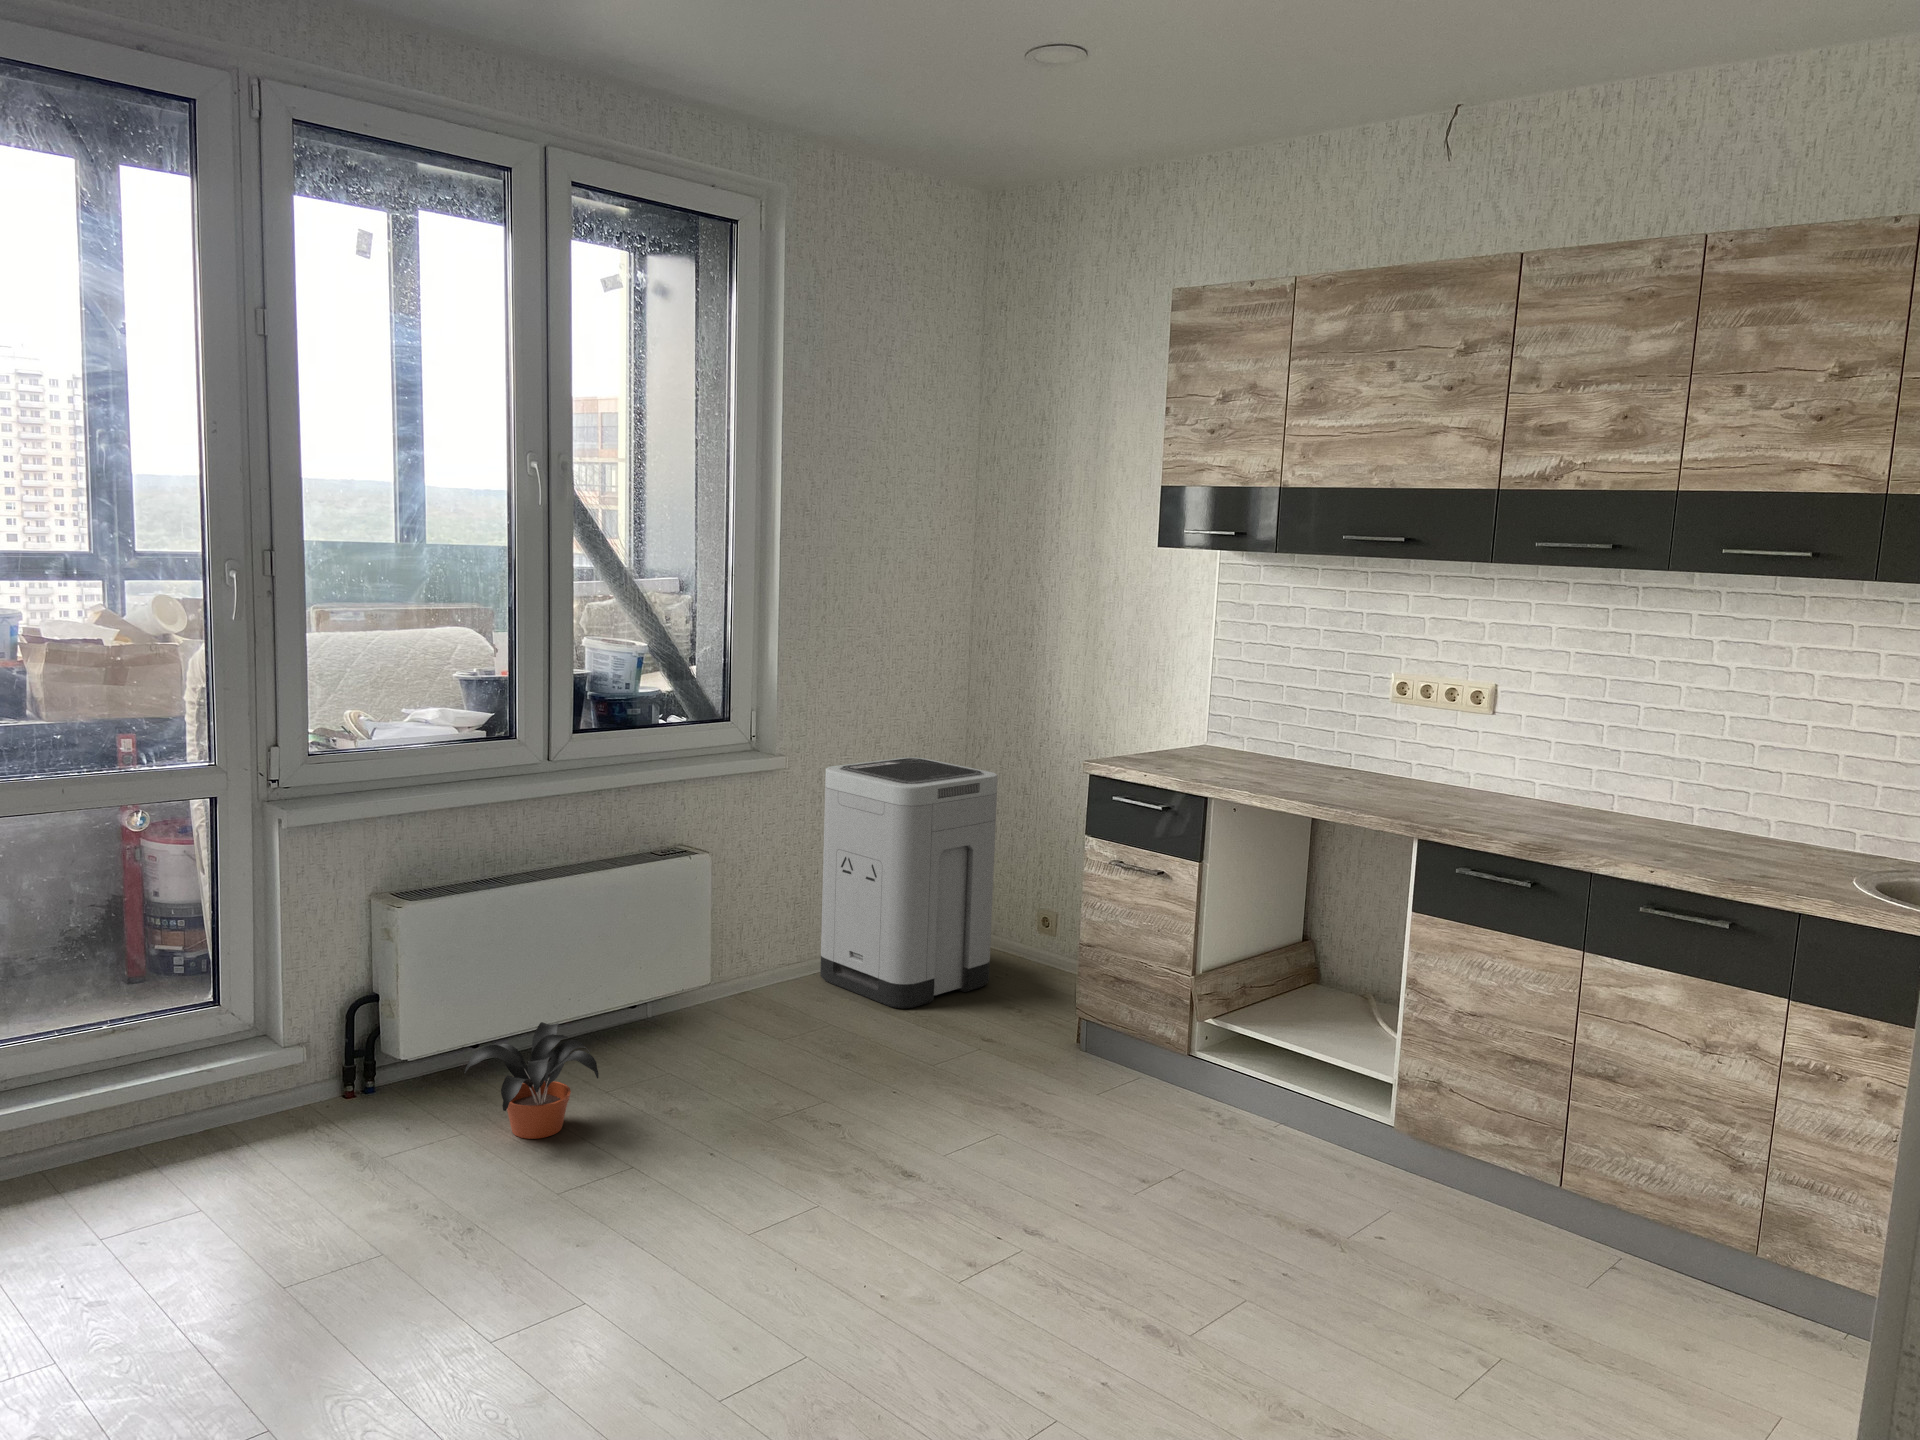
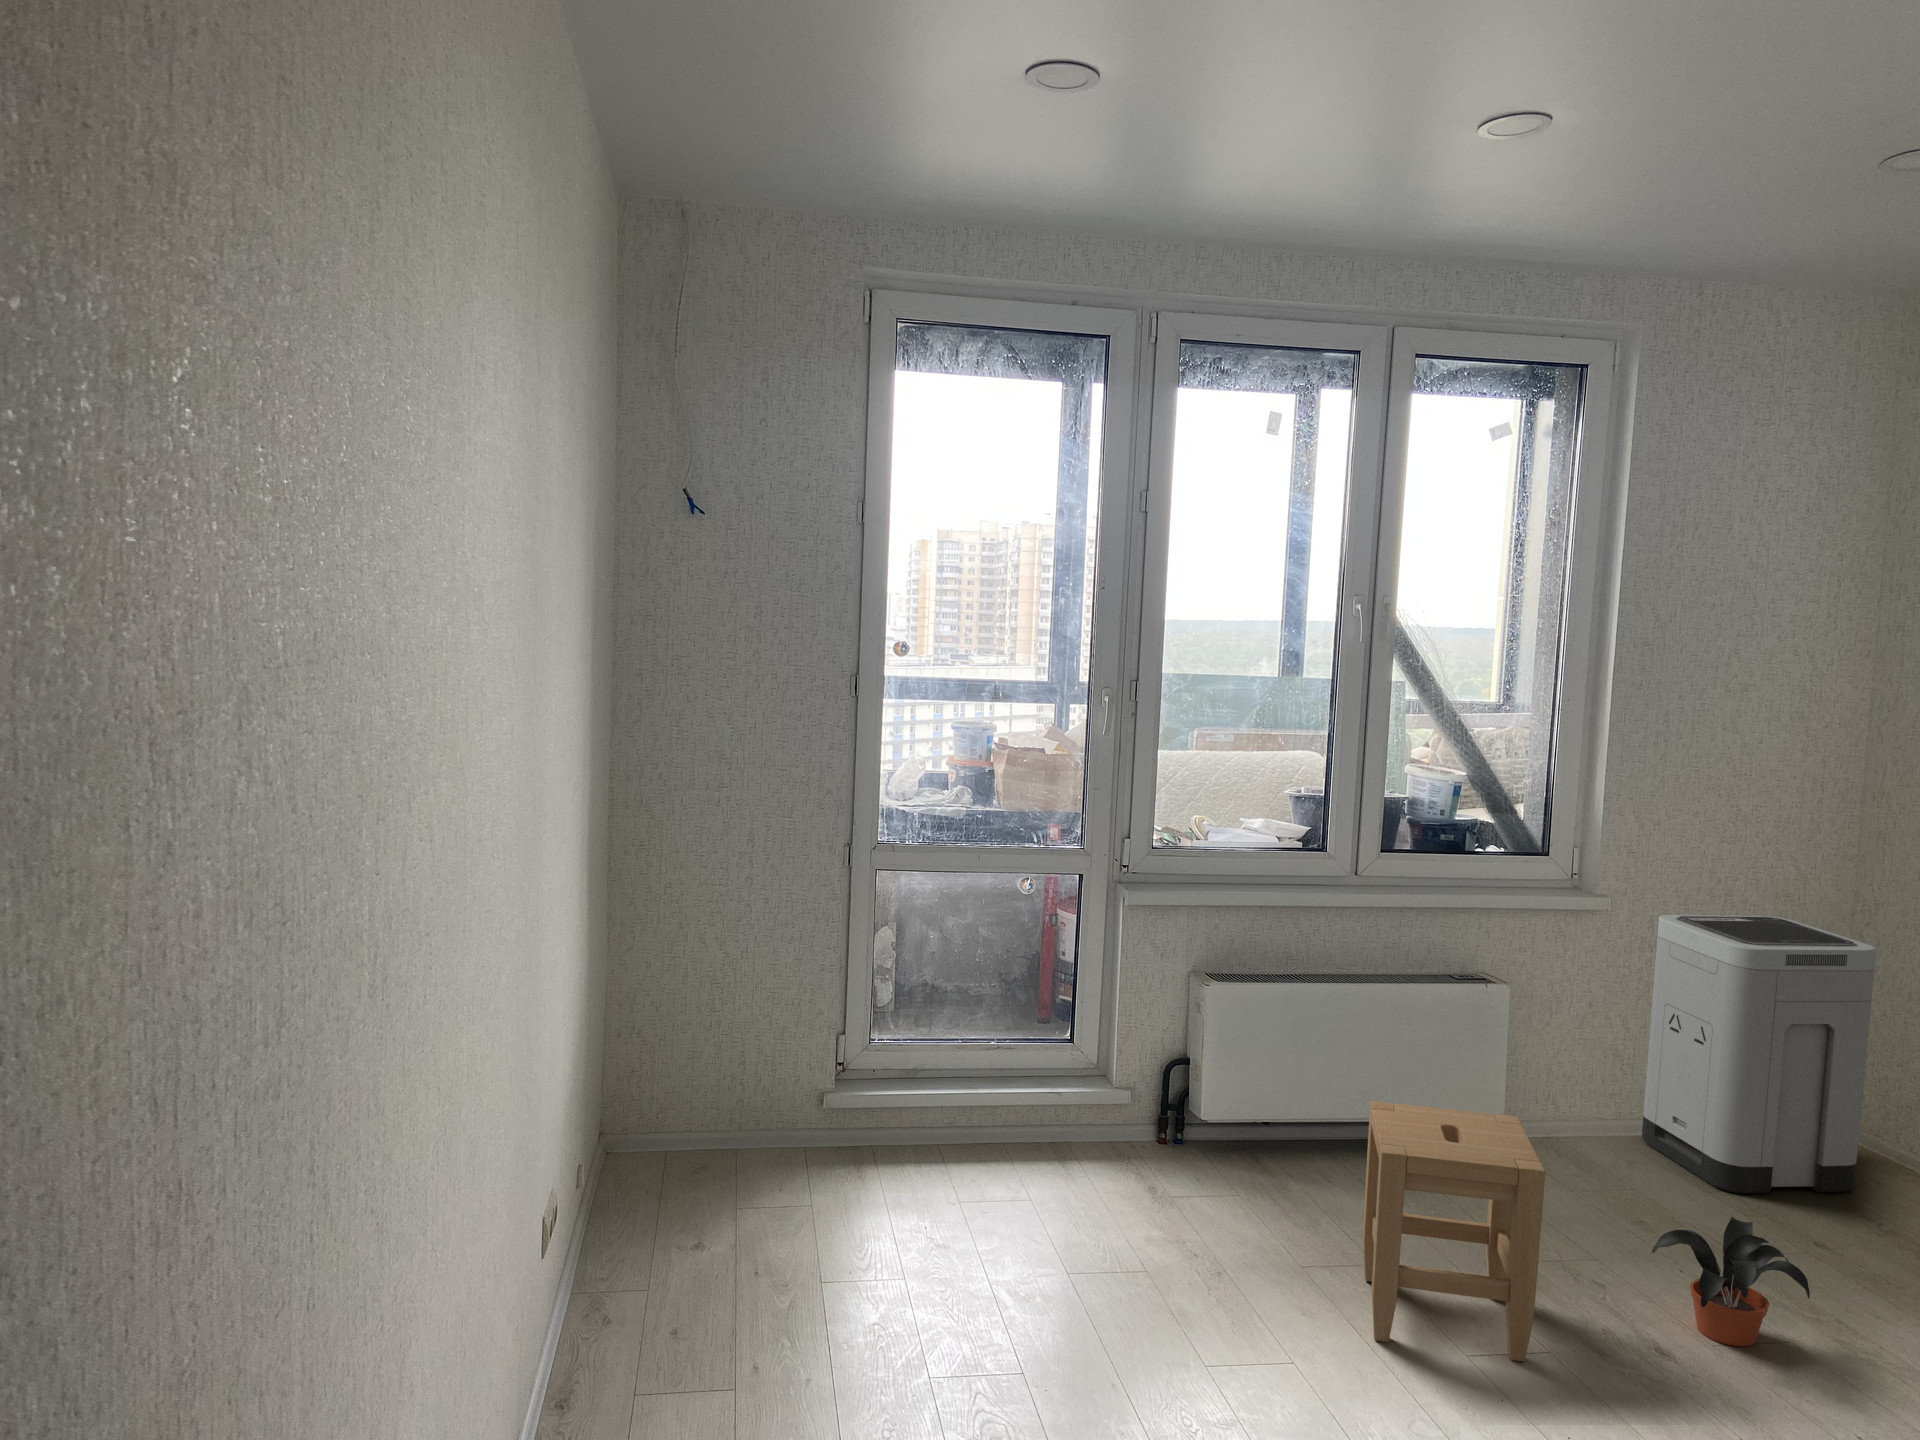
stool: none [618,982,812,1248] -> present [1363,1101,1545,1362]
potted plant: present [464,1022,599,1139] -> present [1652,1217,1810,1346]

